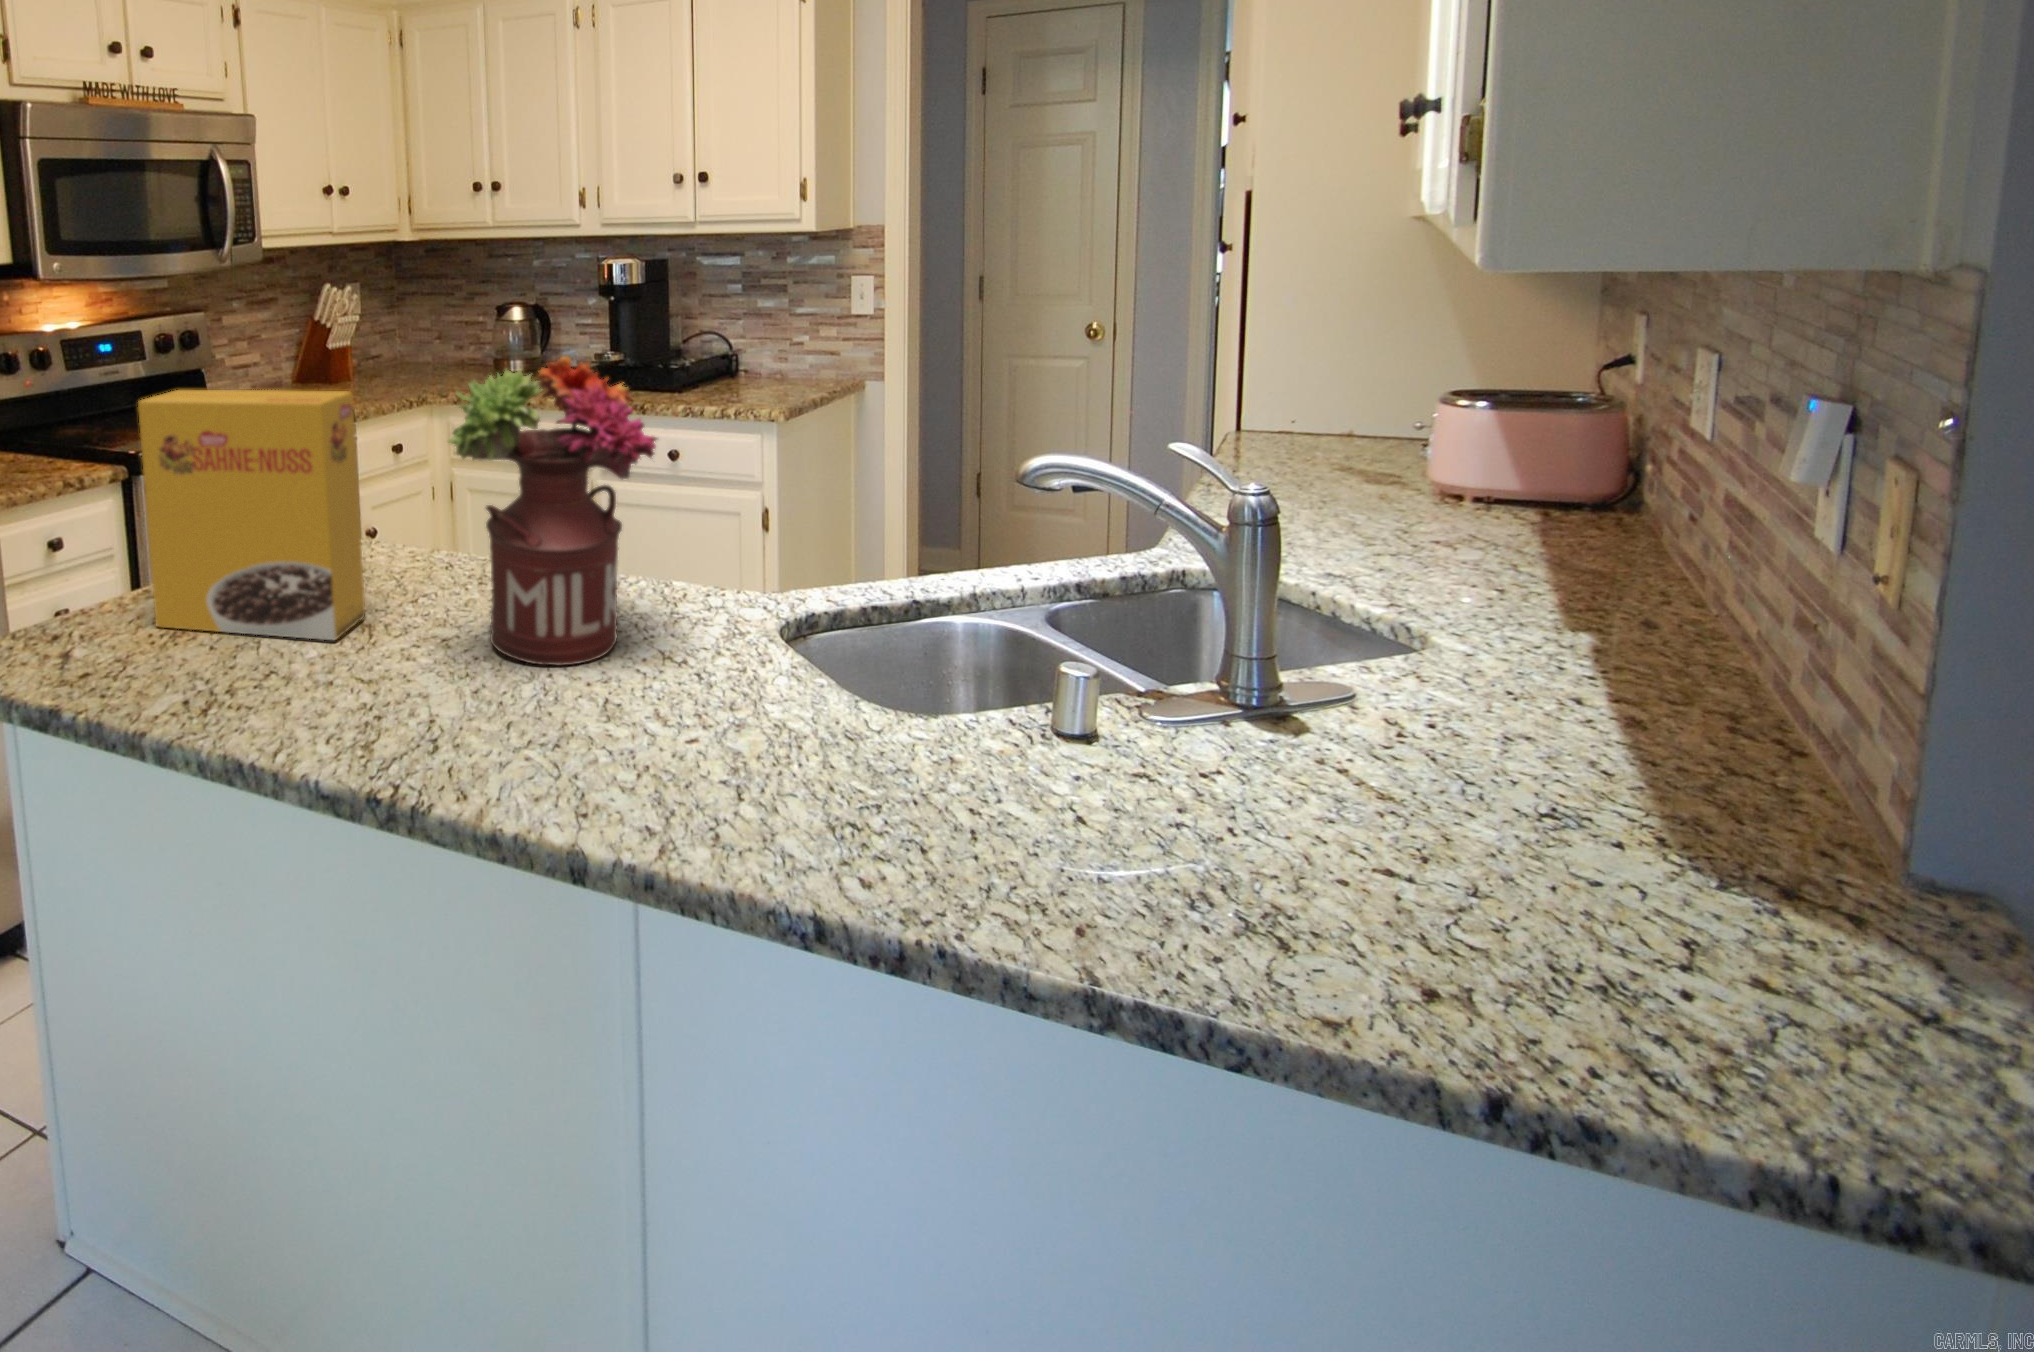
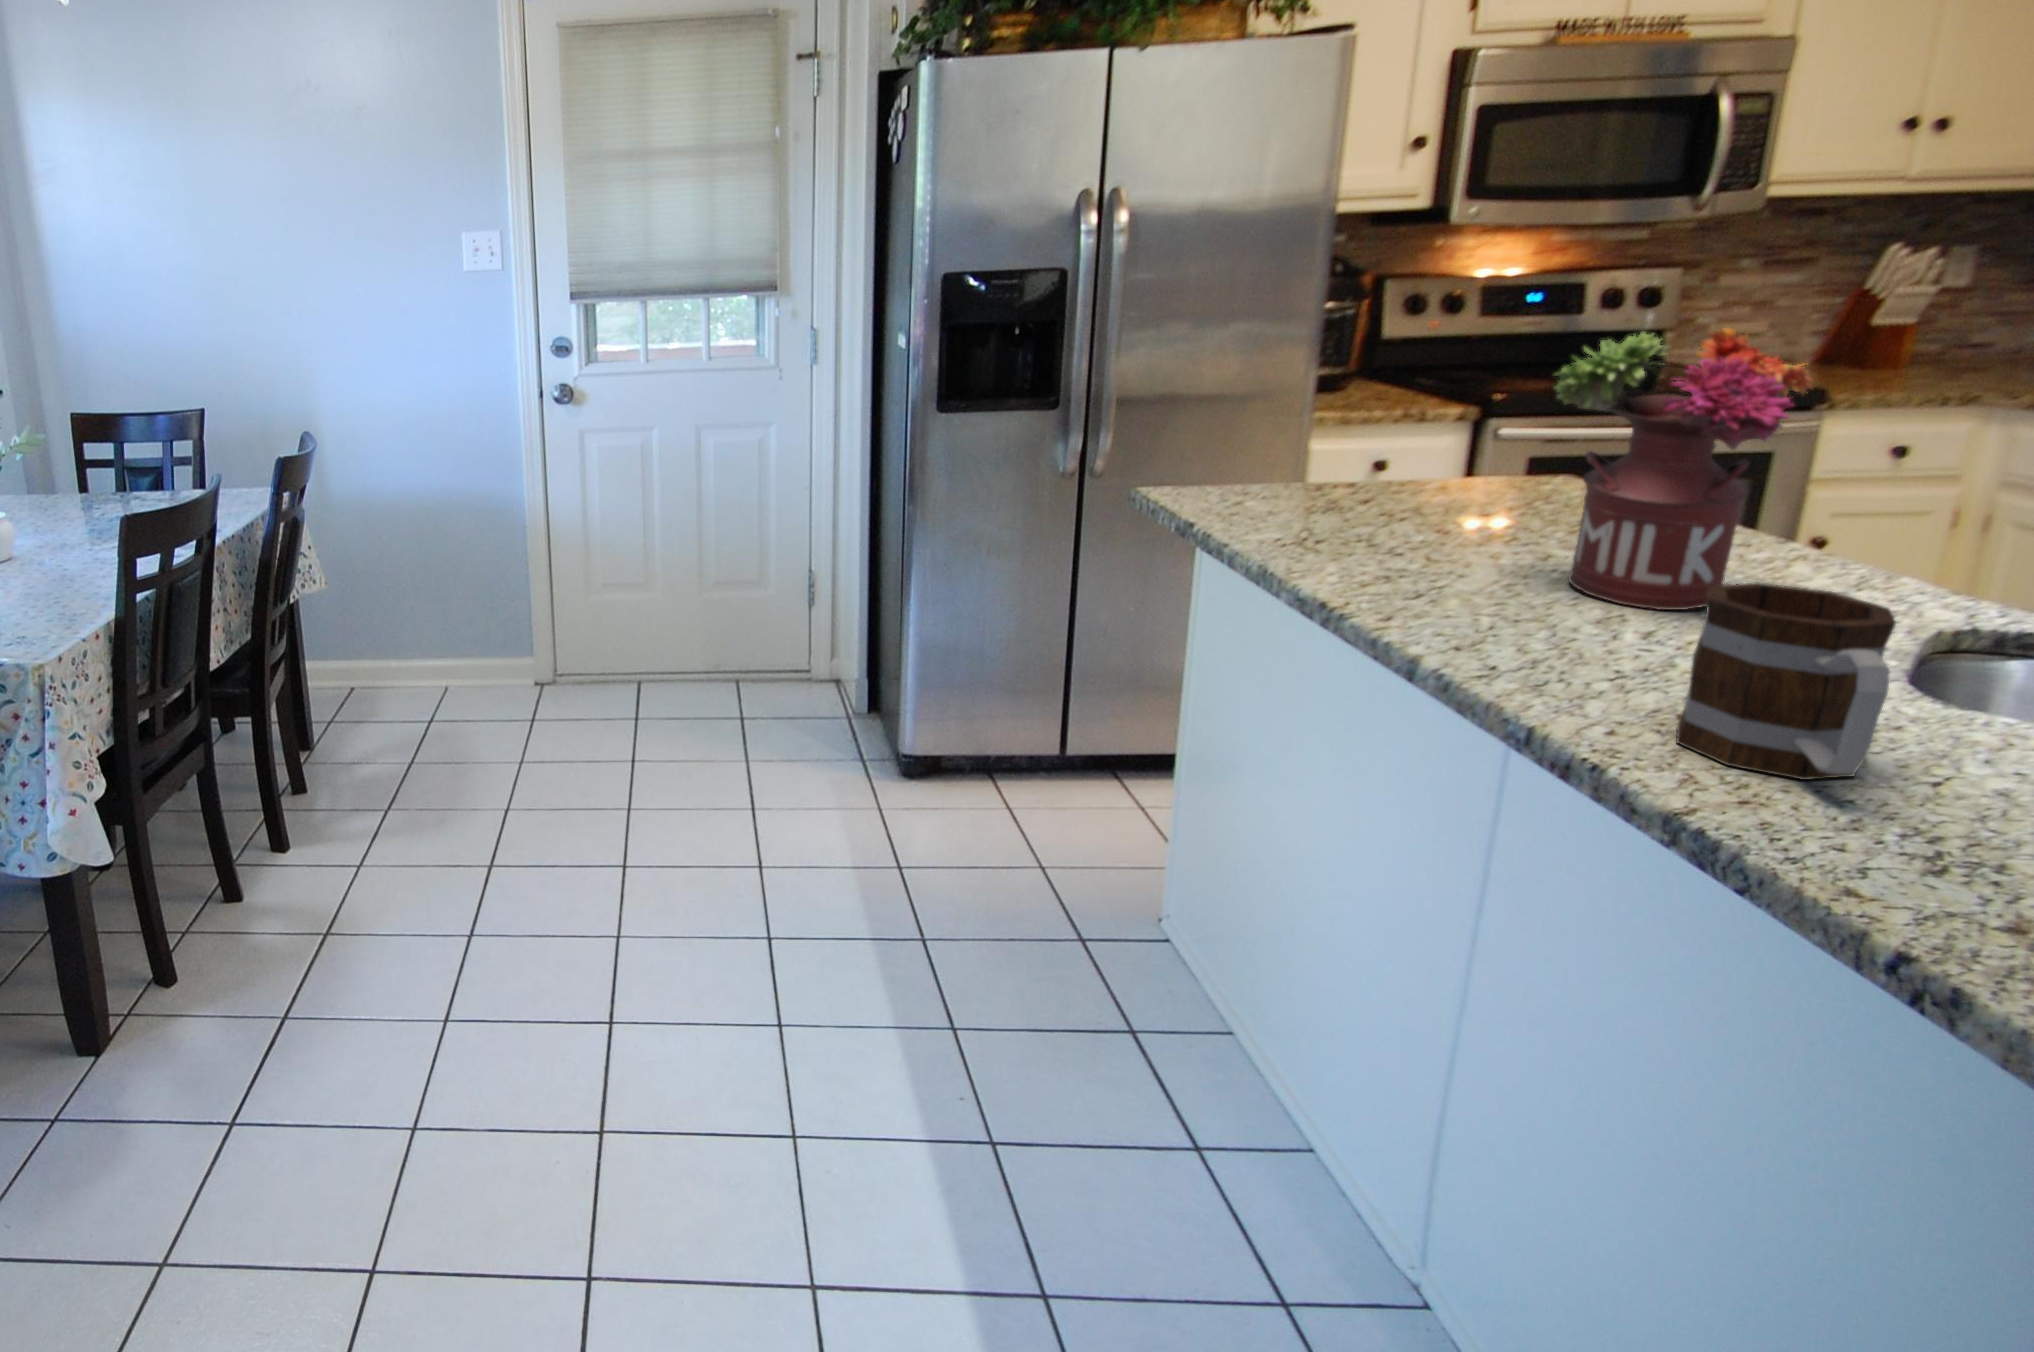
cereal box: present [138,390,365,640] -> none [1318,324,1526,541]
mug: none [857,622,1101,864] -> present [1676,583,1896,780]

